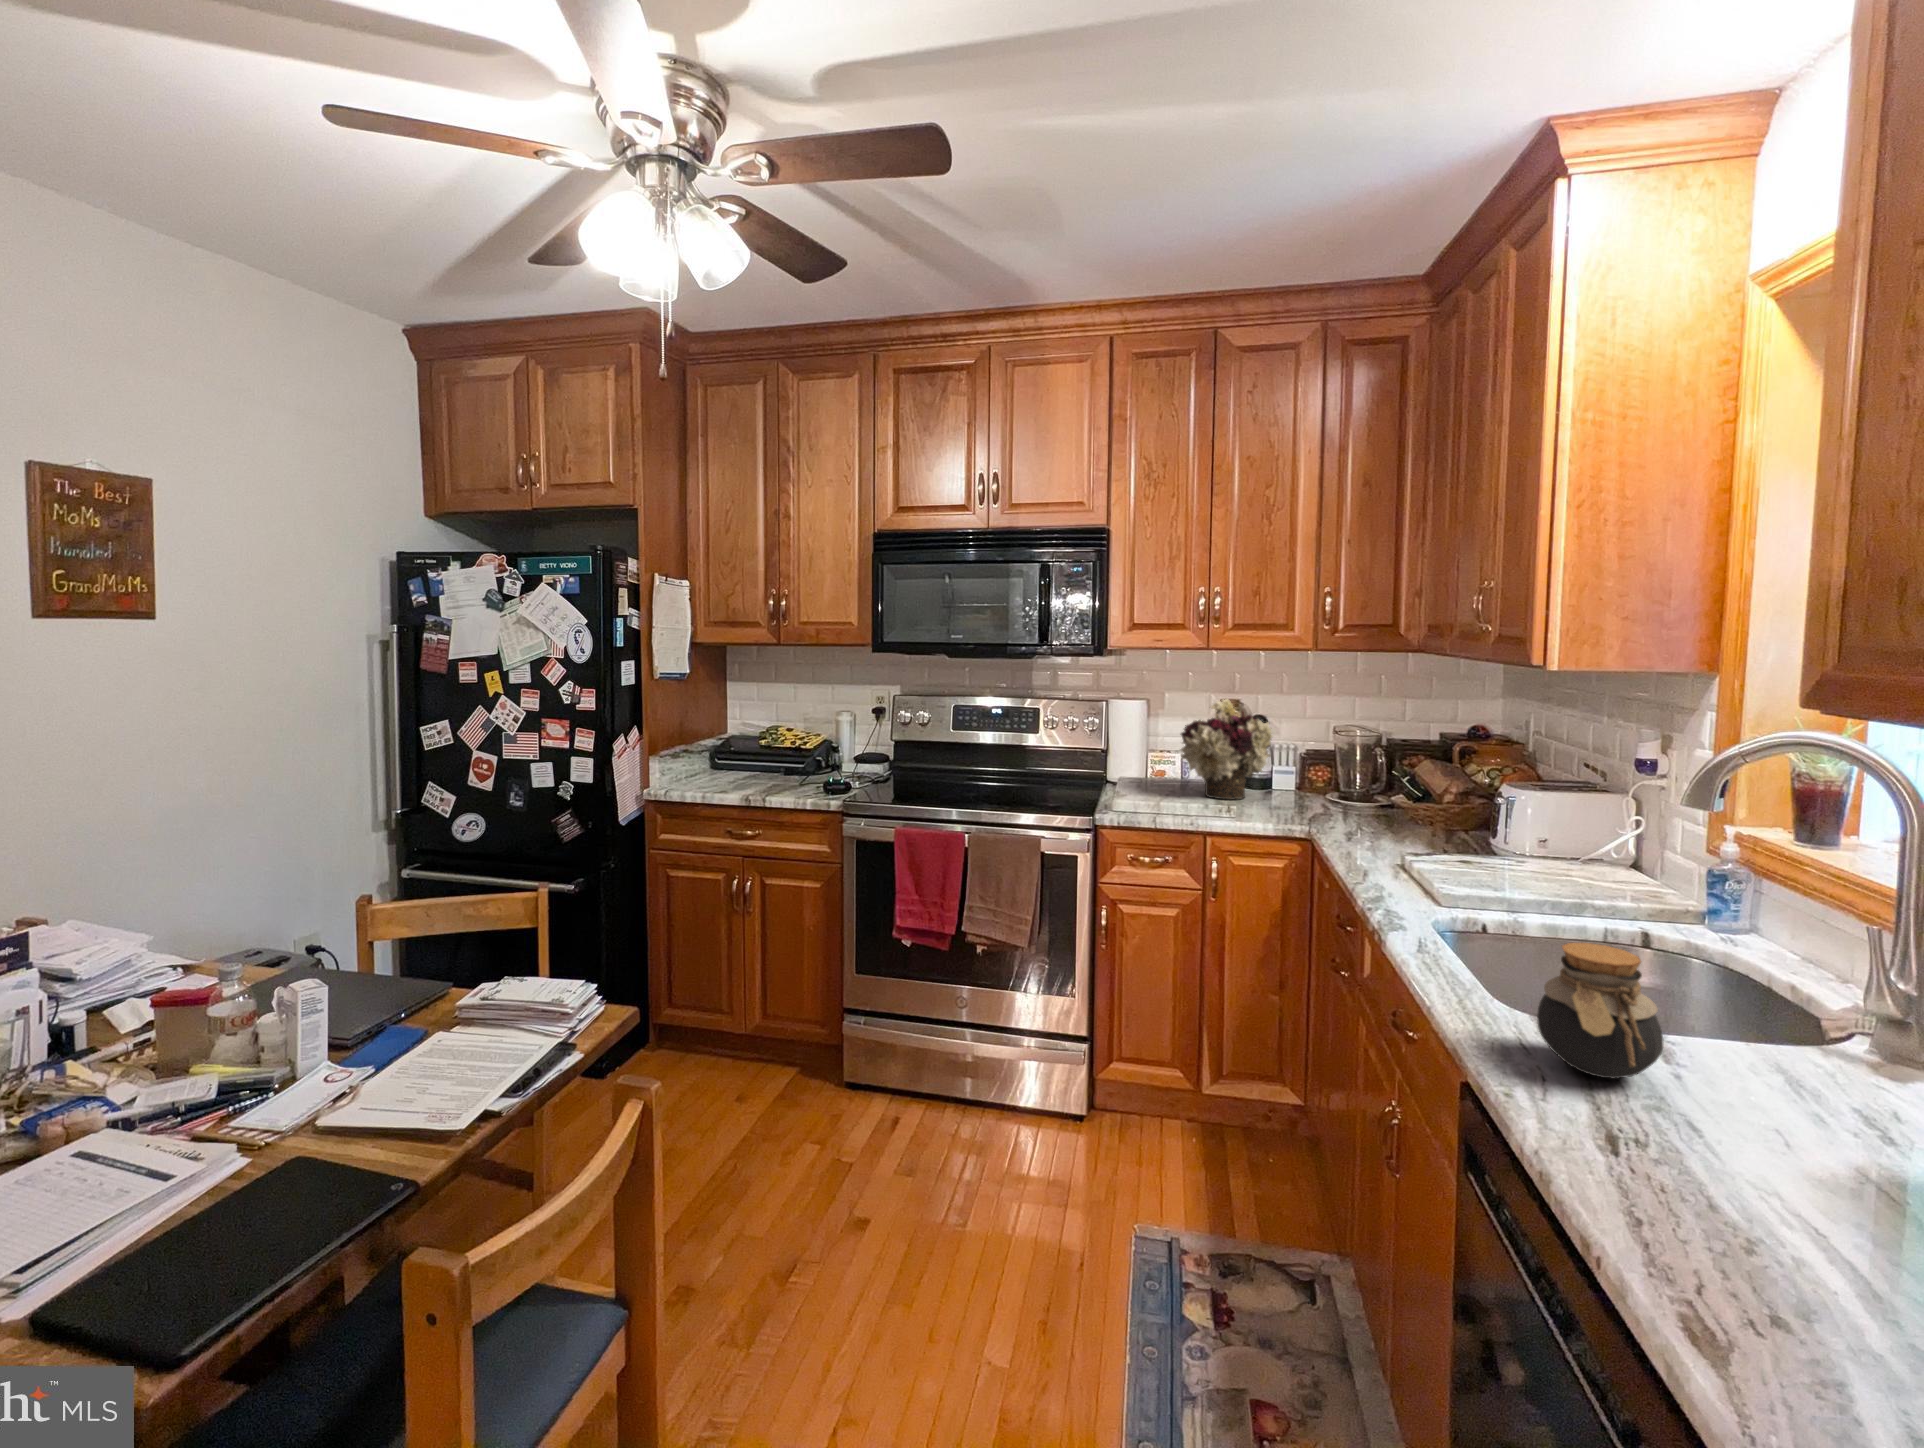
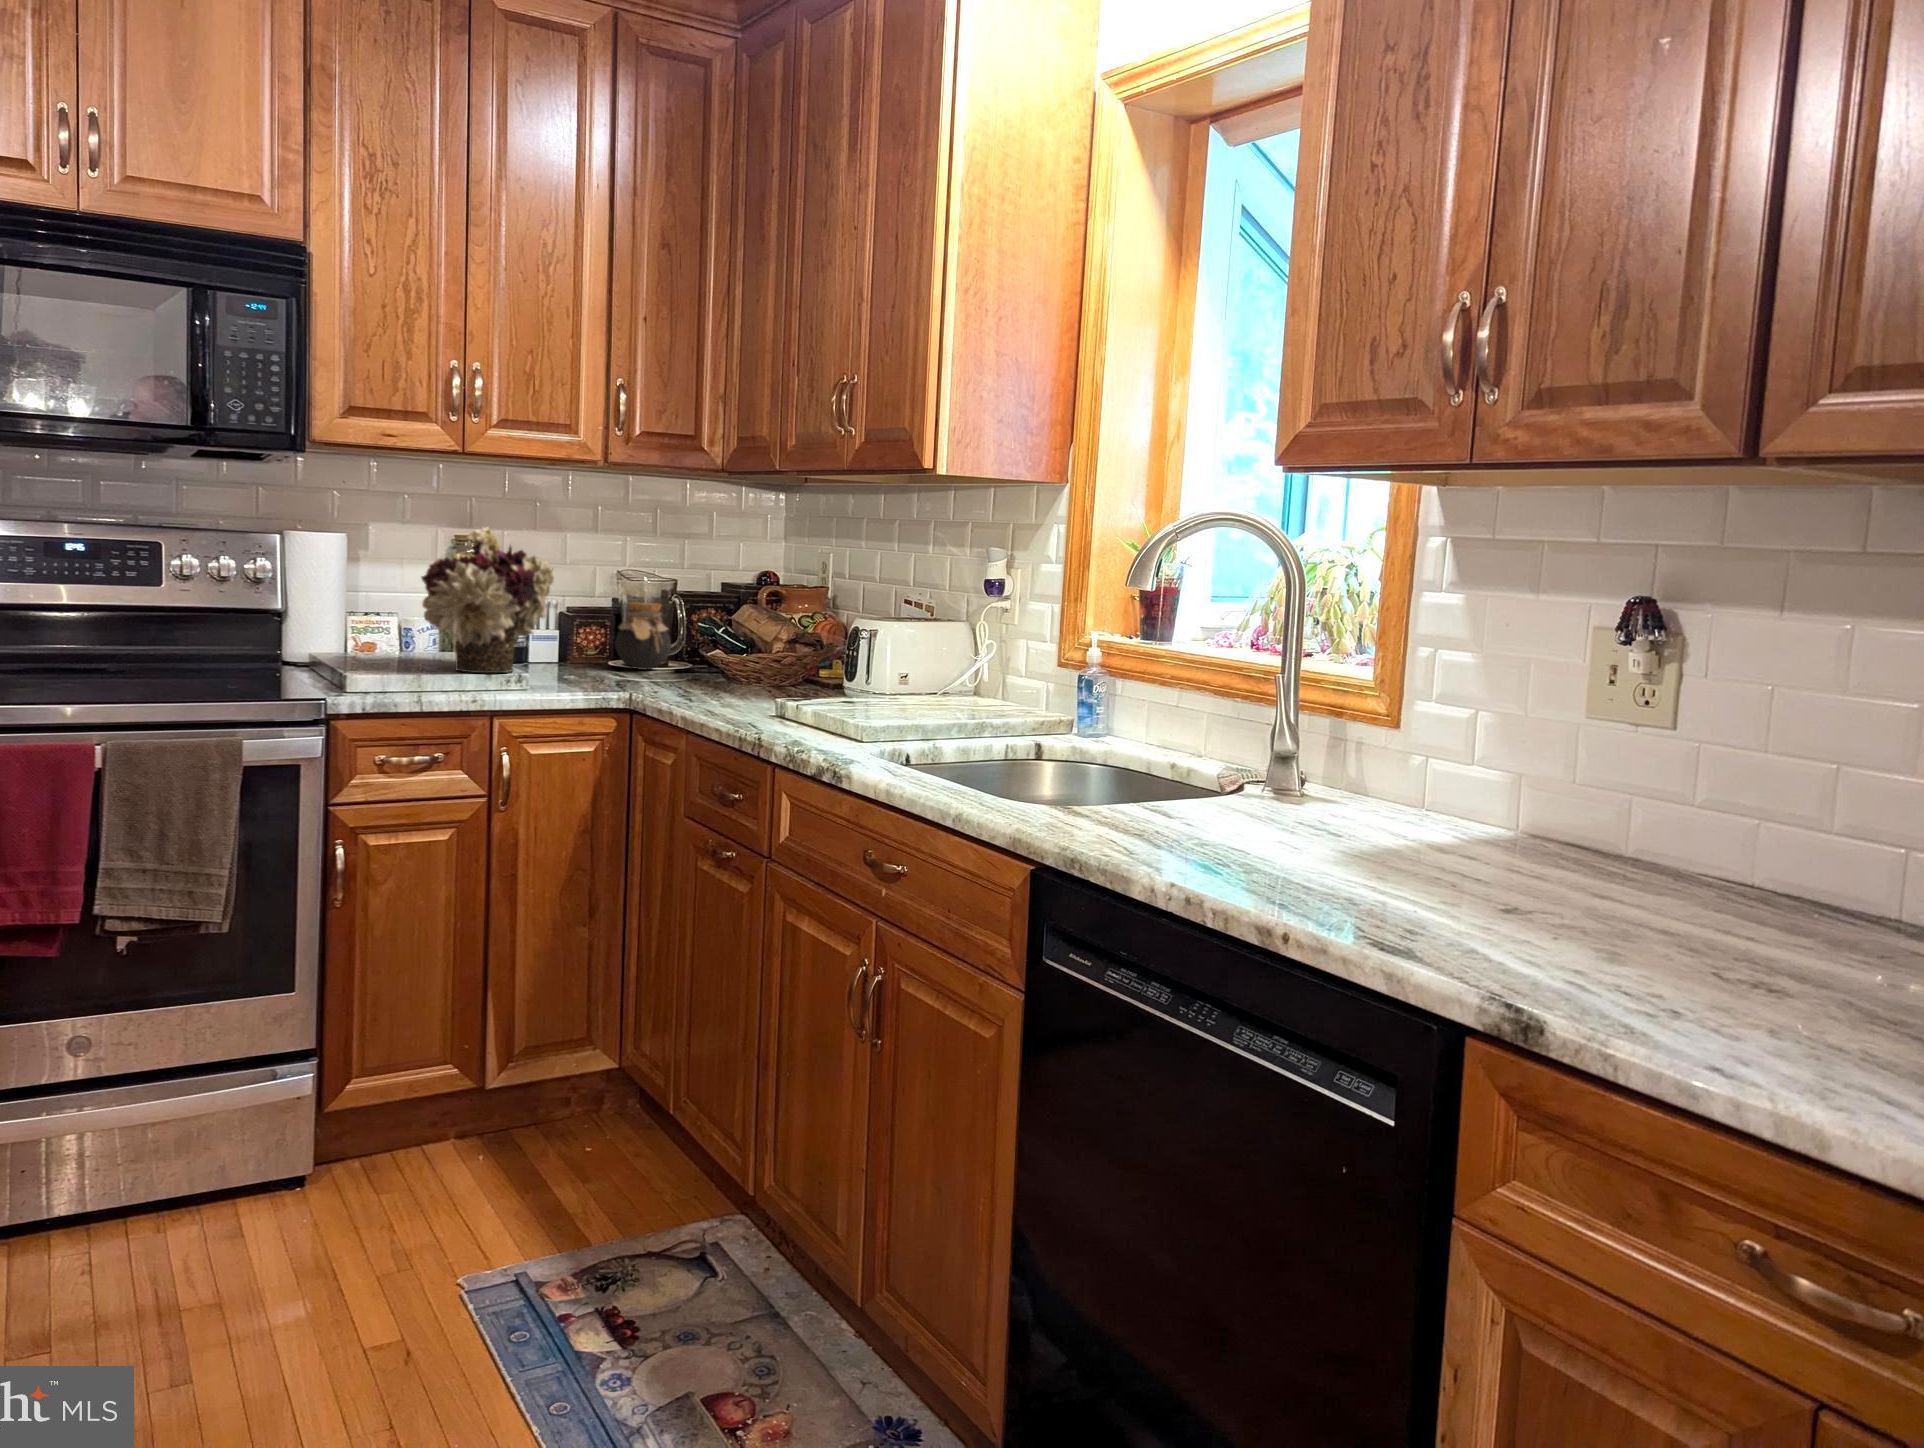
jar: present [1537,943,1663,1078] -> present [615,602,671,670]

